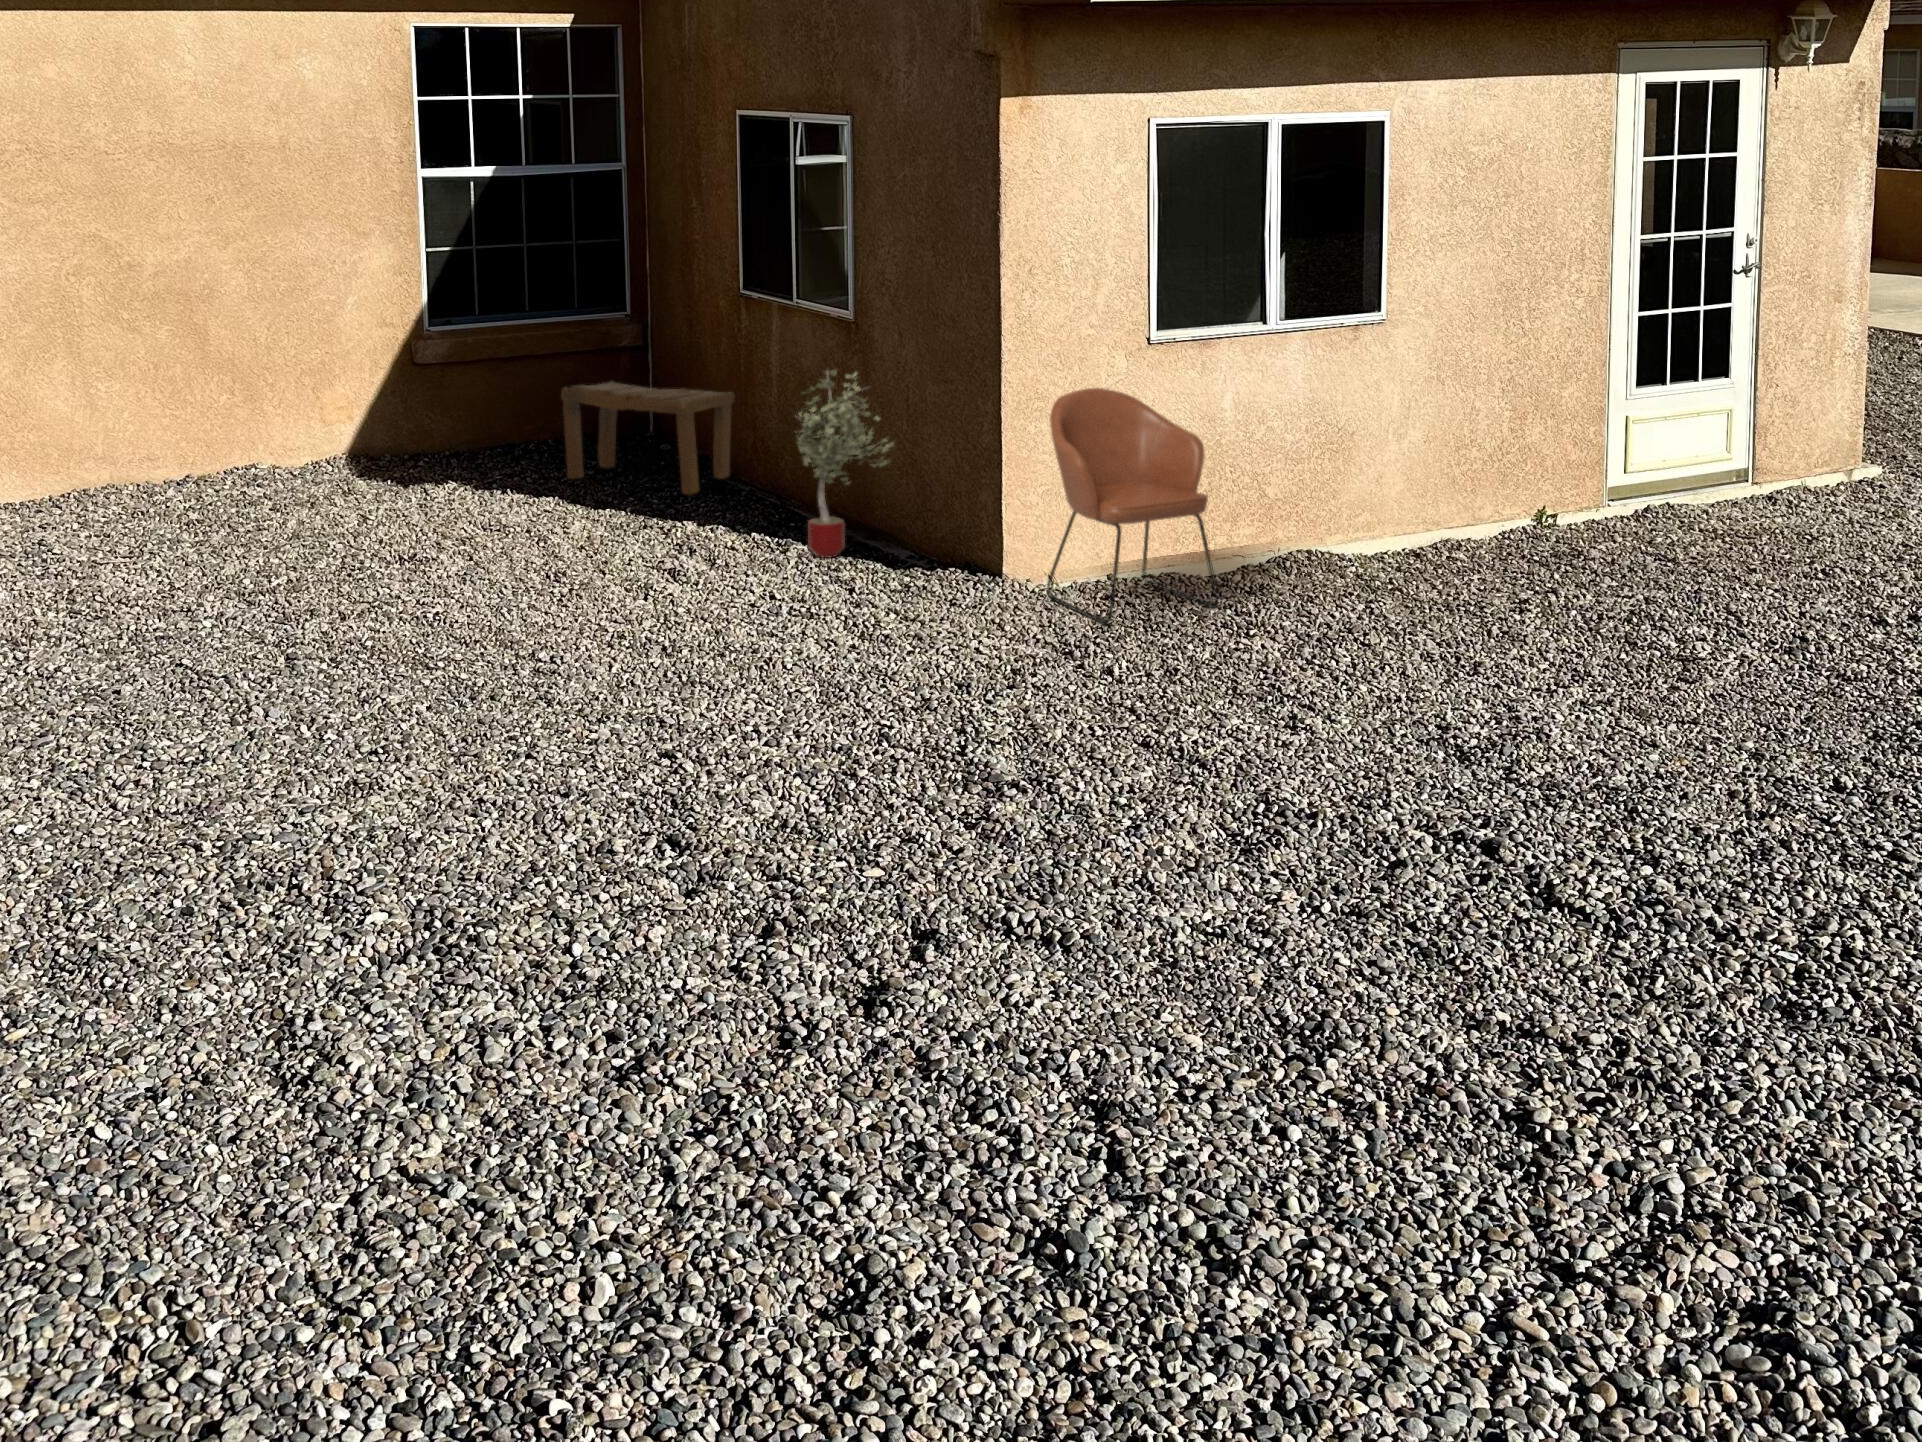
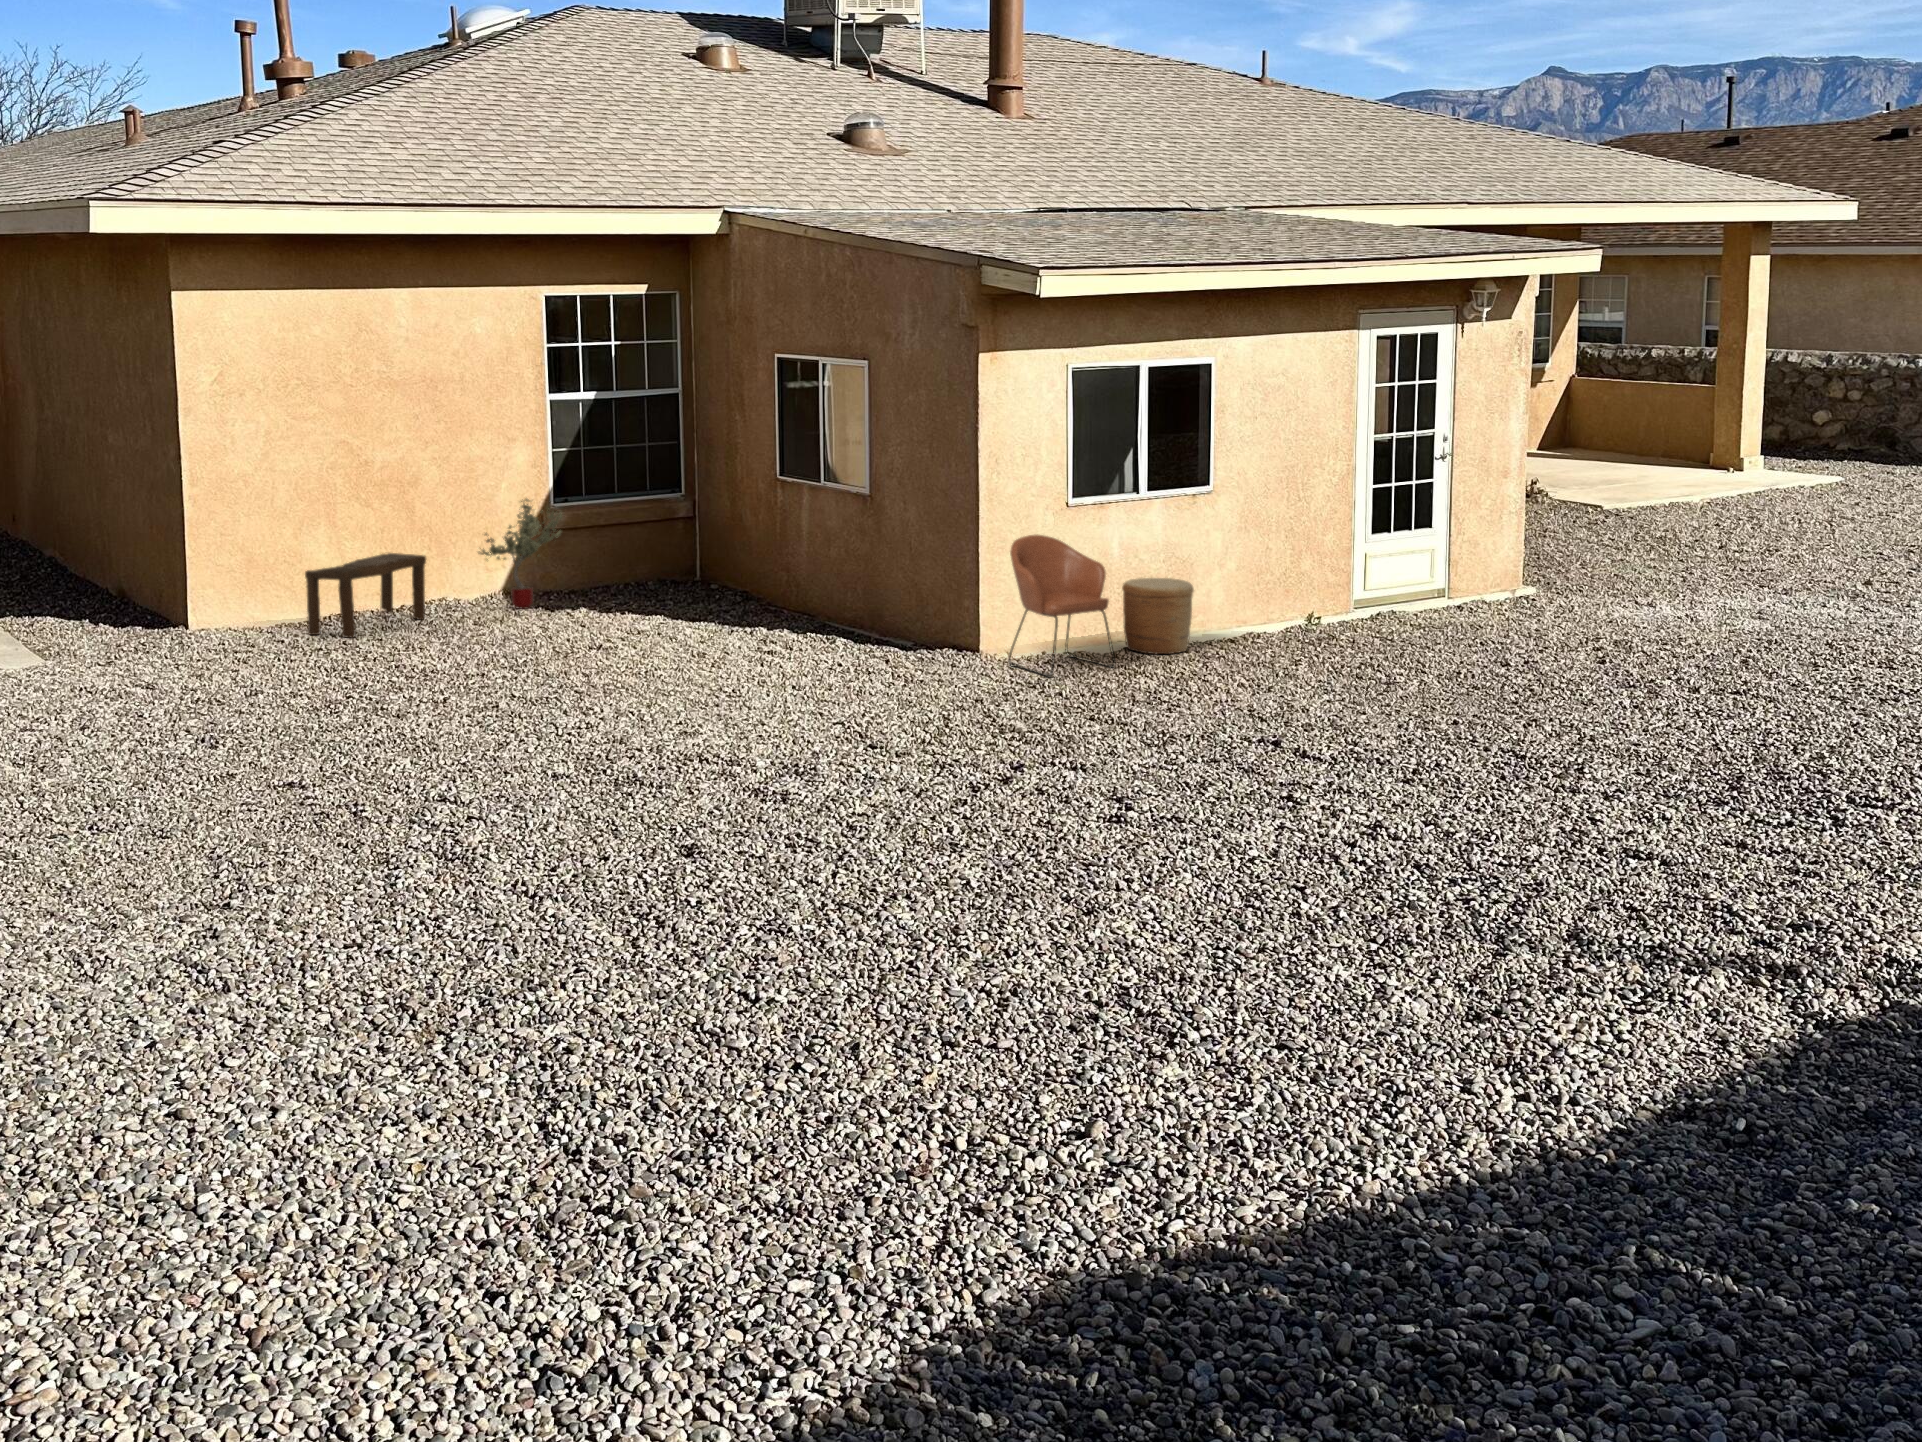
potted tree: present [798,370,894,558] -> present [479,499,562,609]
bench: present [561,382,734,495] -> present [305,553,426,638]
woven basket: none [1237,456,1351,582] -> present [1122,578,1194,655]

